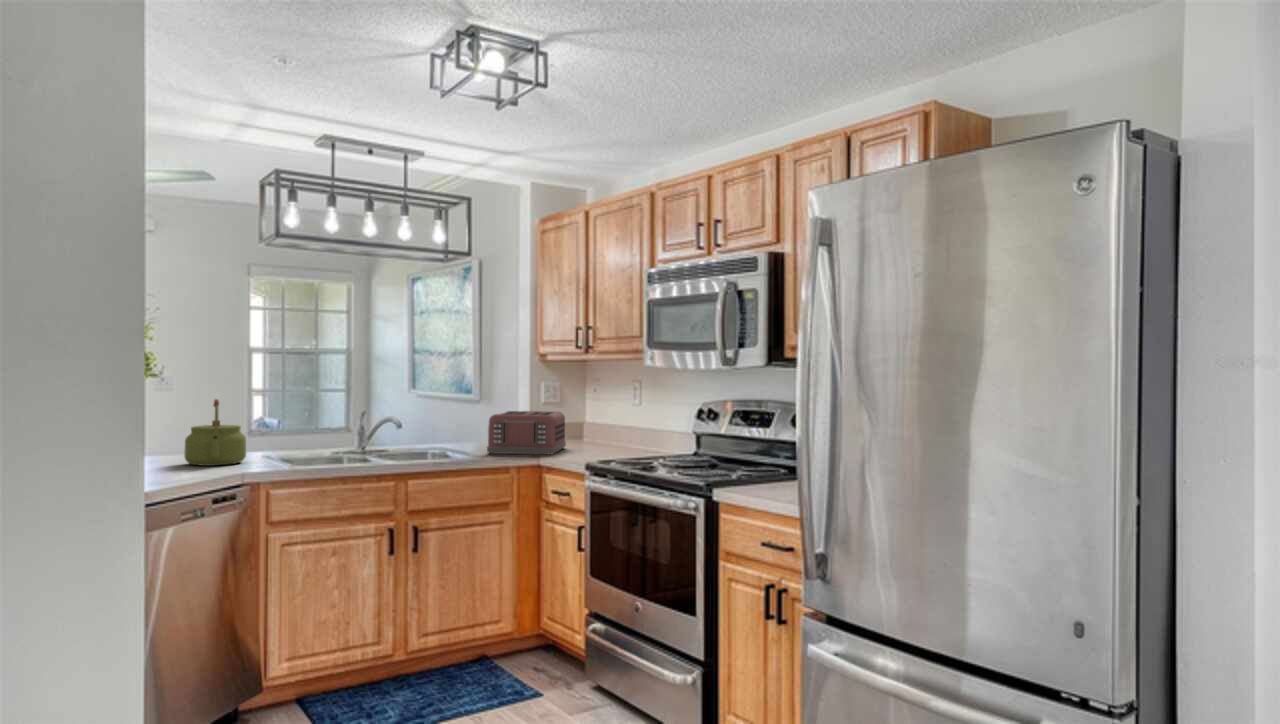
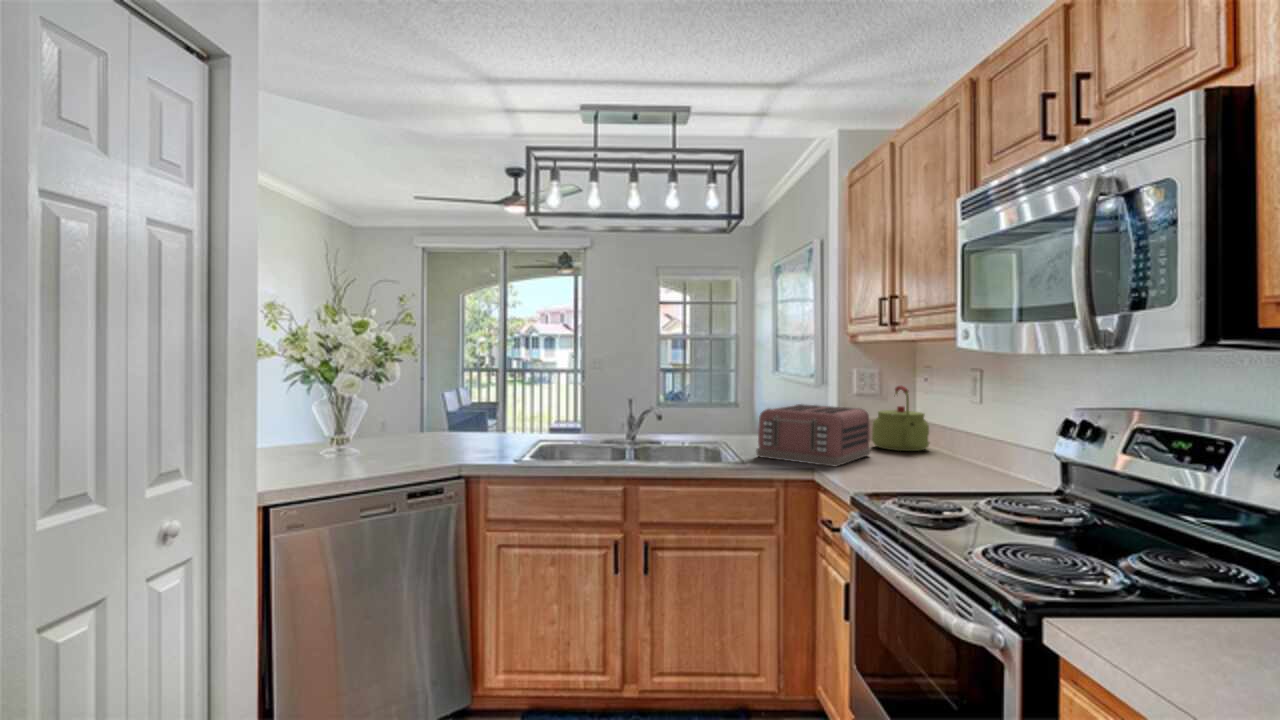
kettle: present [185,399,246,466] -> present [872,385,929,451]

